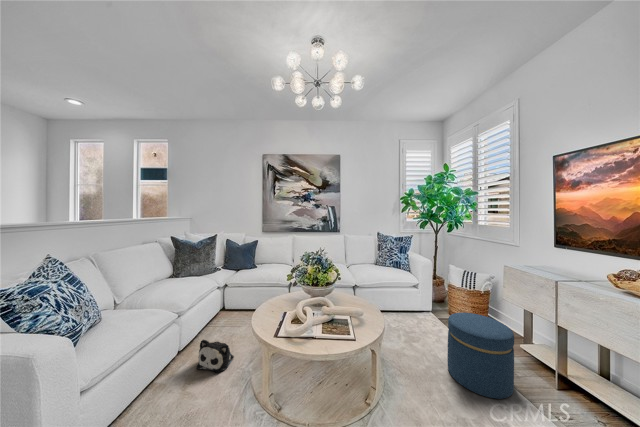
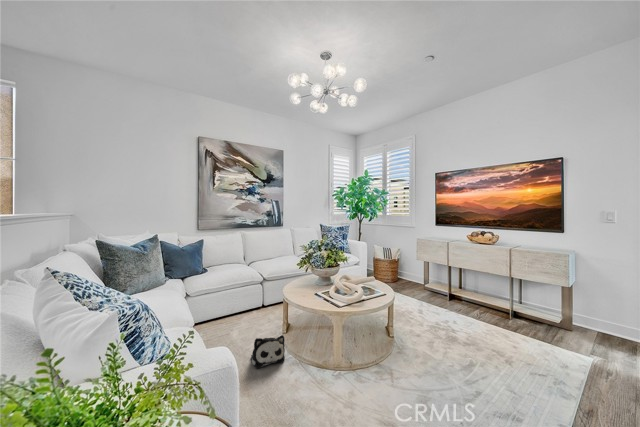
ottoman: present [447,313,514,399] -> none [407,269,441,310]

